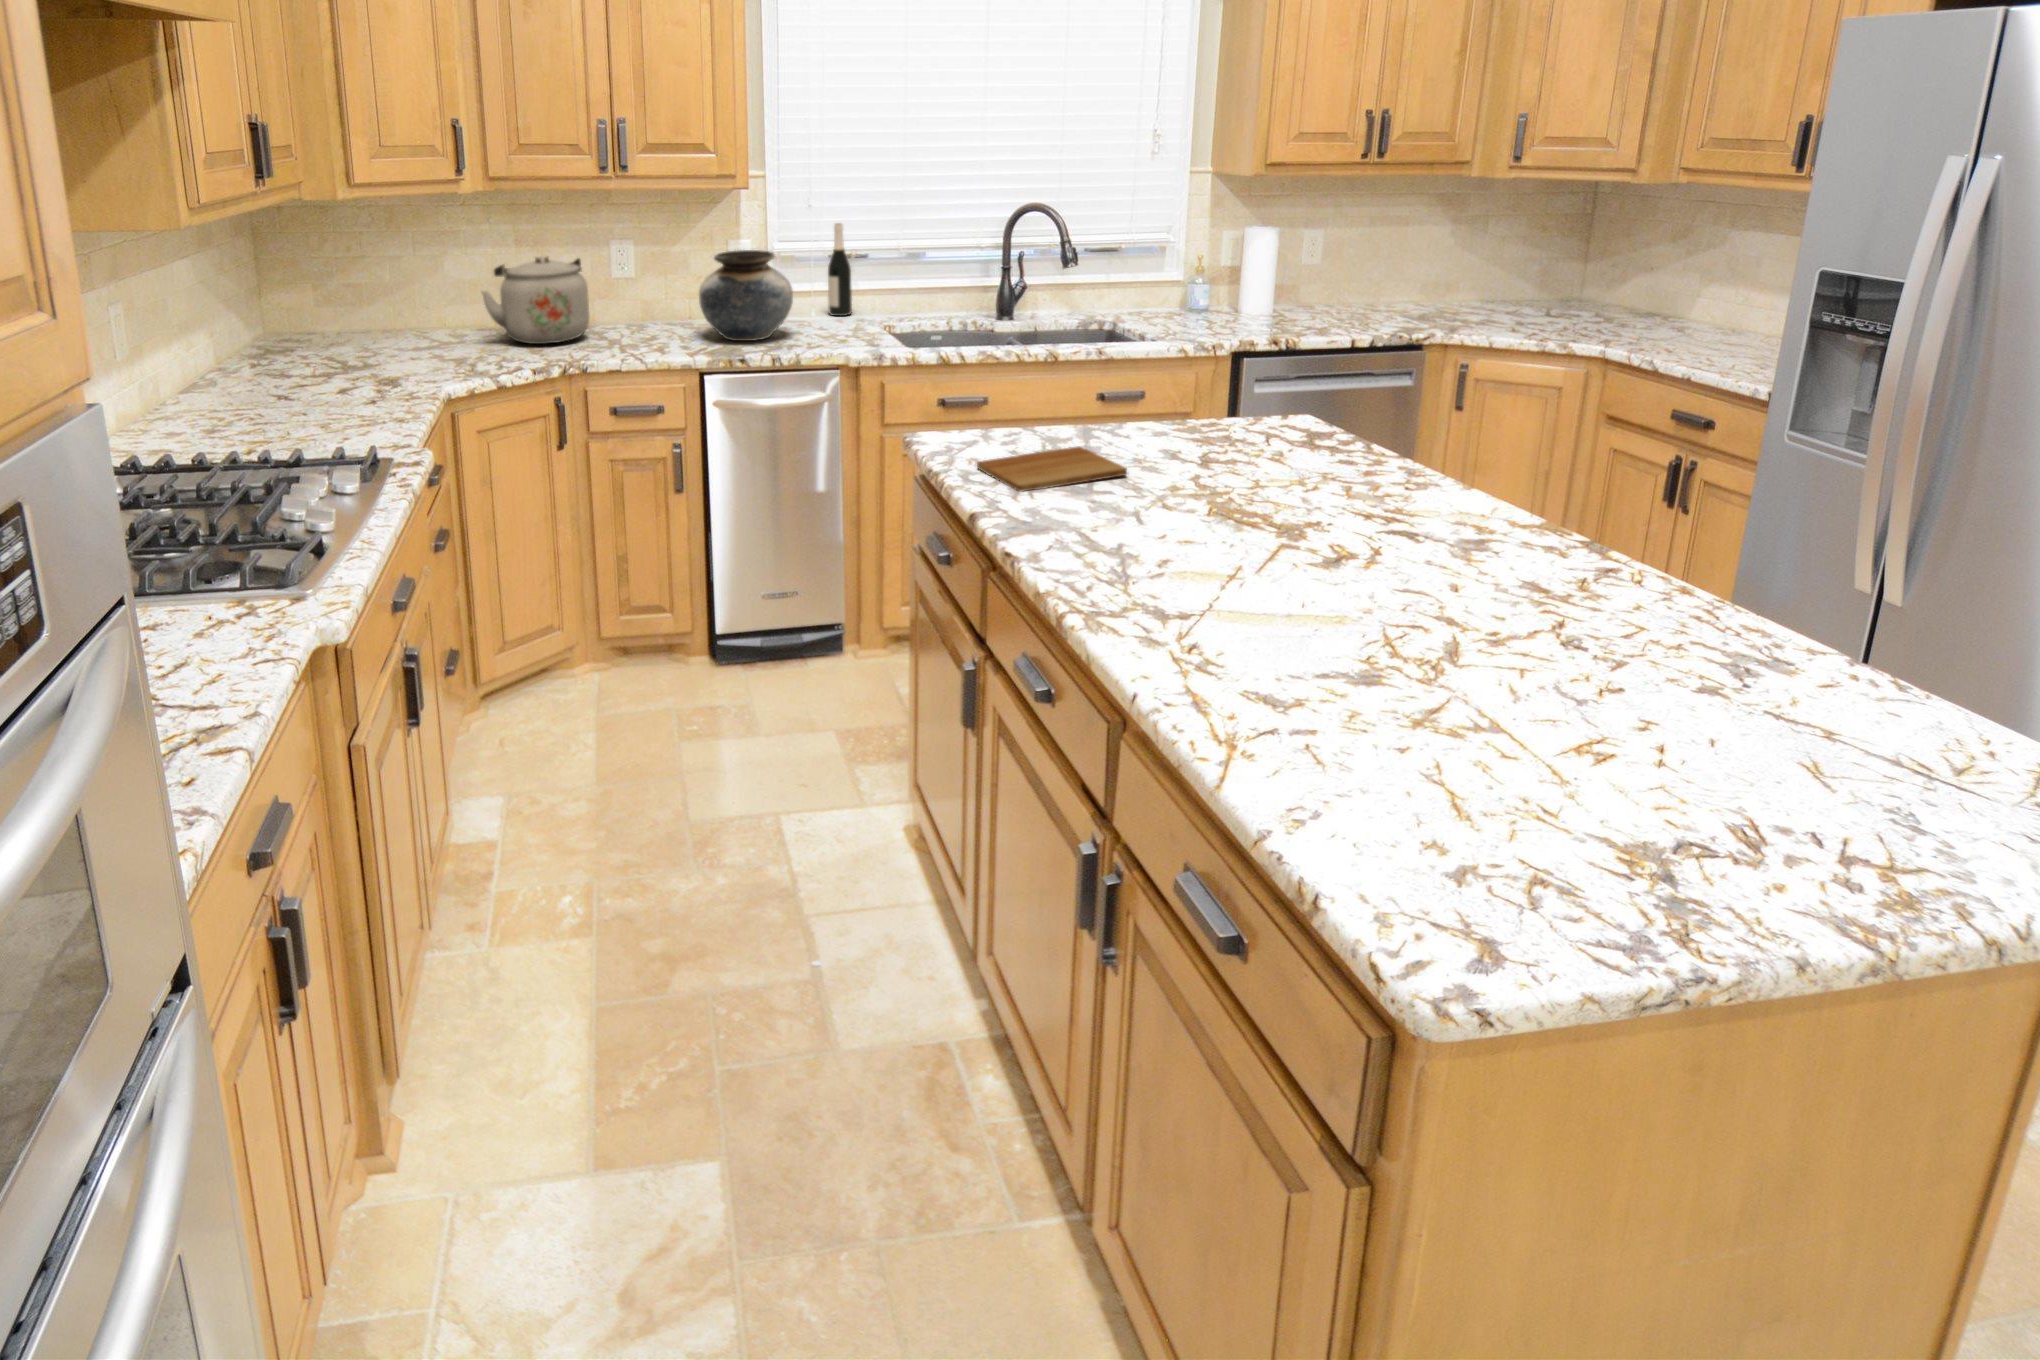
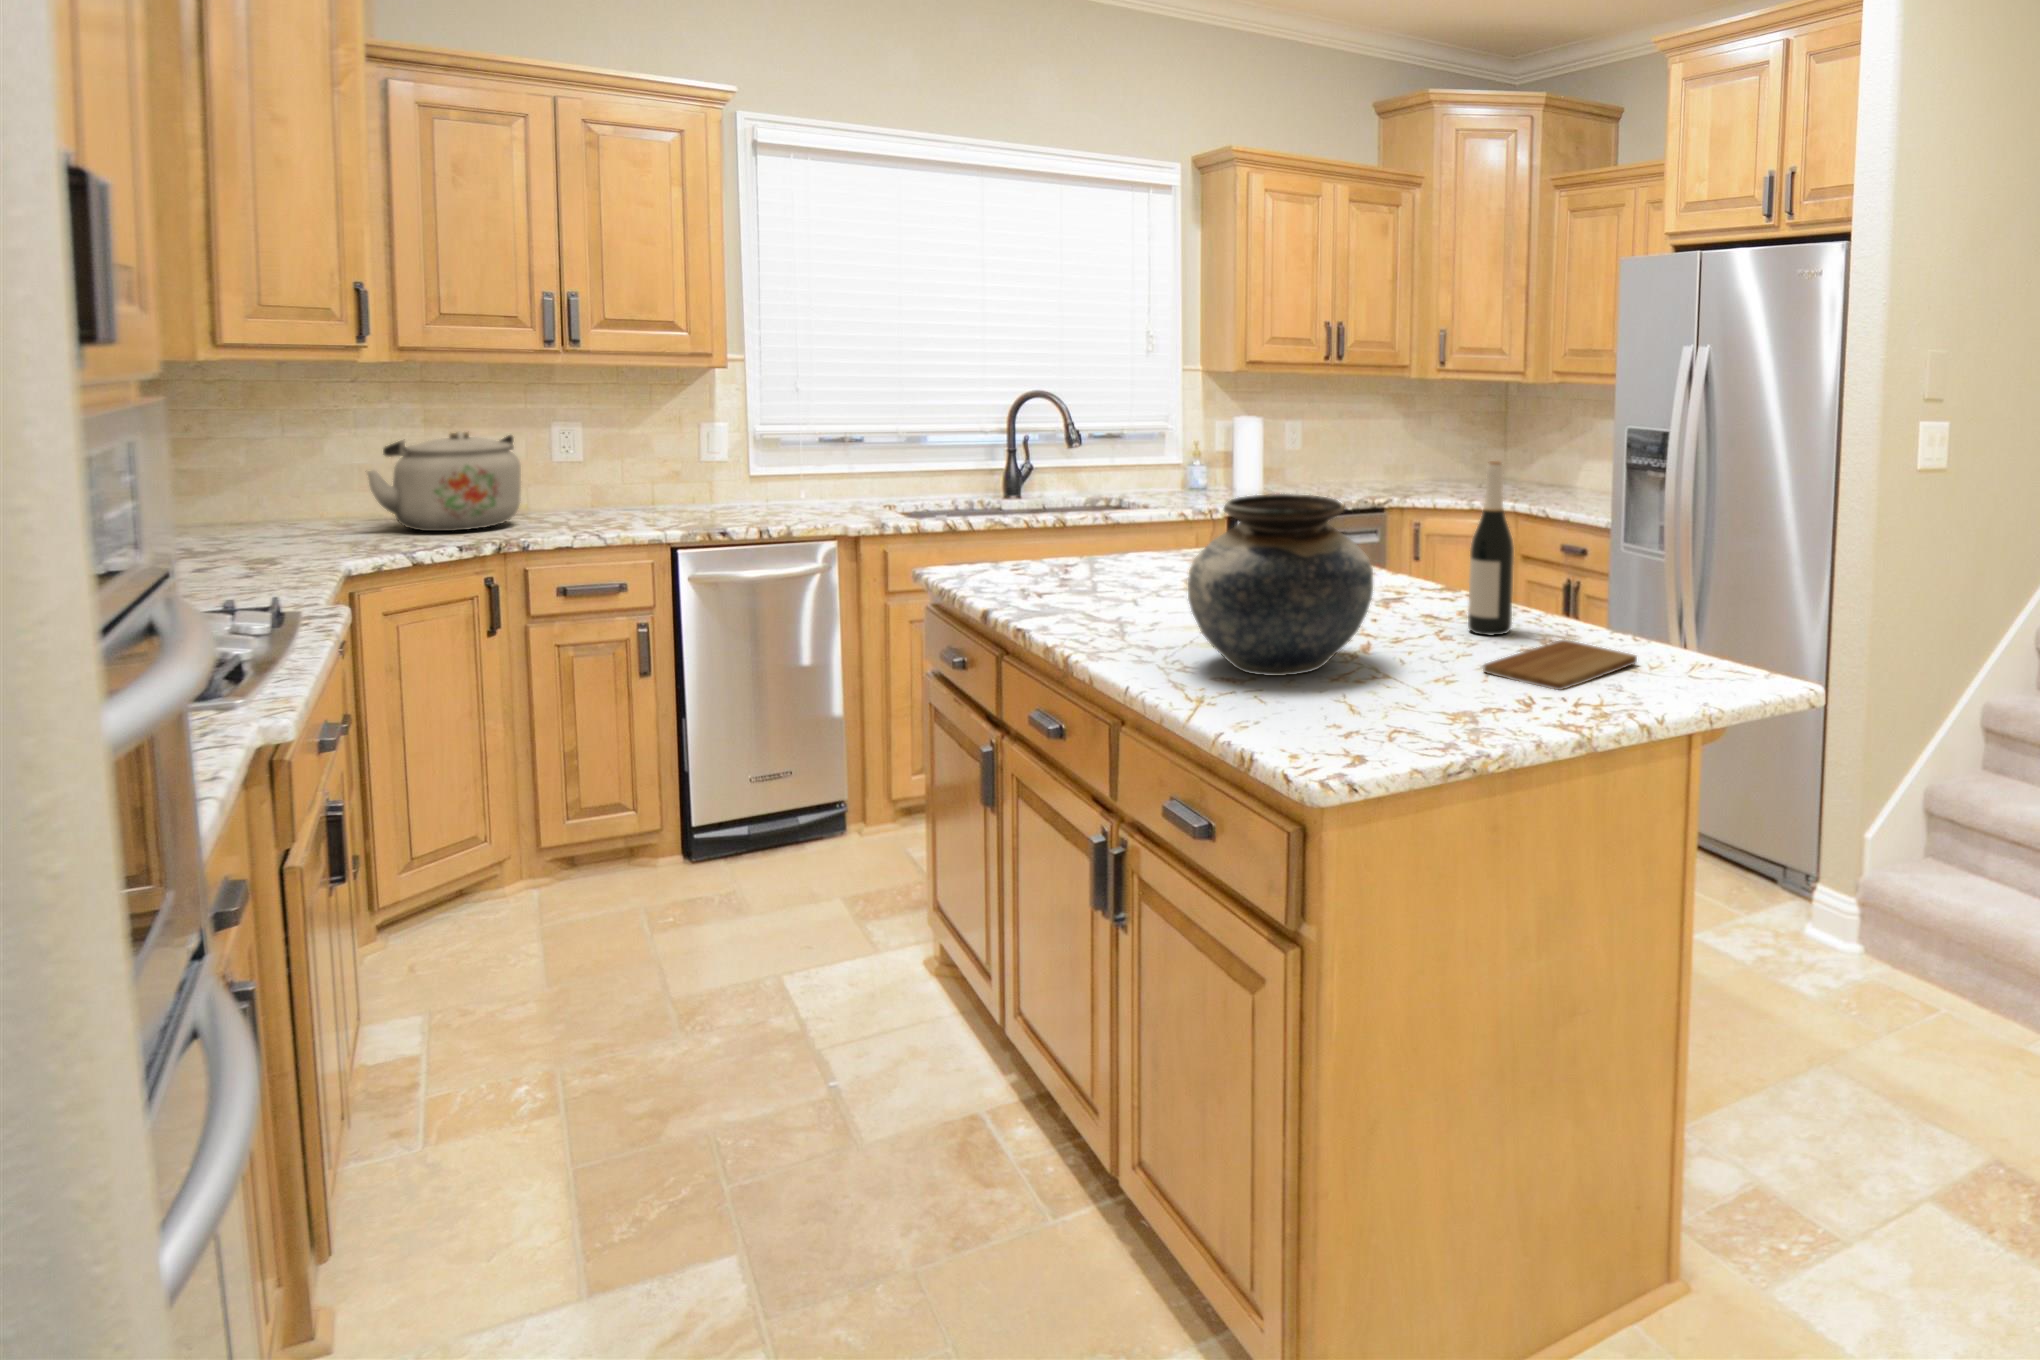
wine bottle: present [828,223,852,316] -> present [1468,461,1514,635]
vase: present [699,250,793,341] -> present [1188,494,1373,676]
cutting board: present [977,446,1127,491] -> present [1483,639,1637,690]

